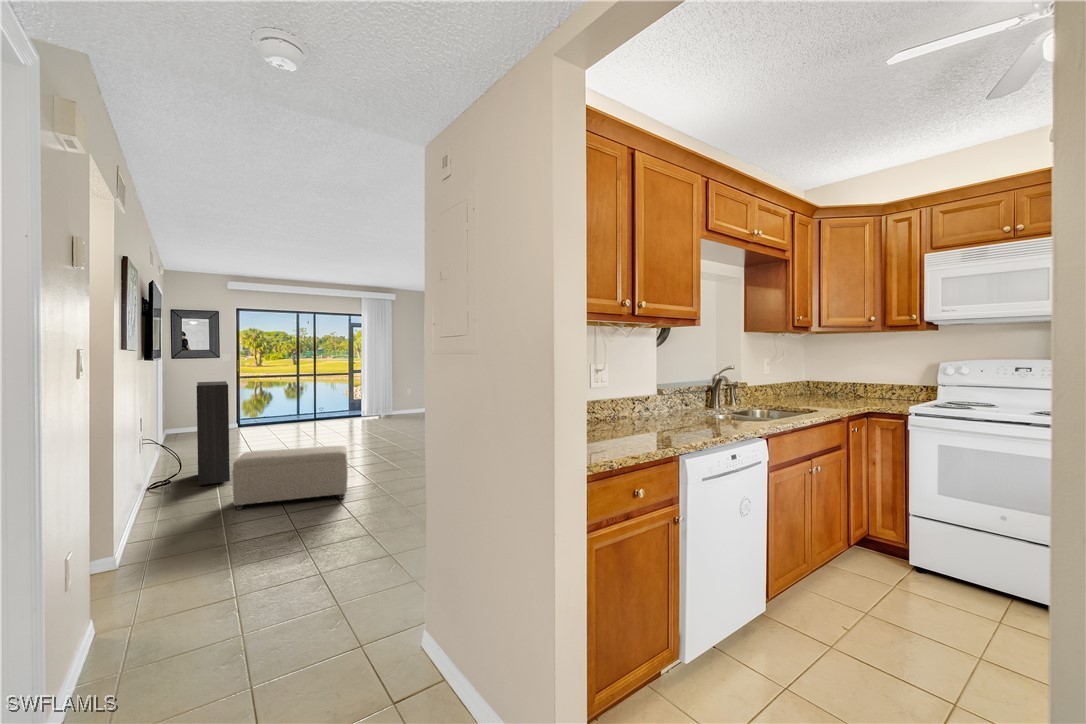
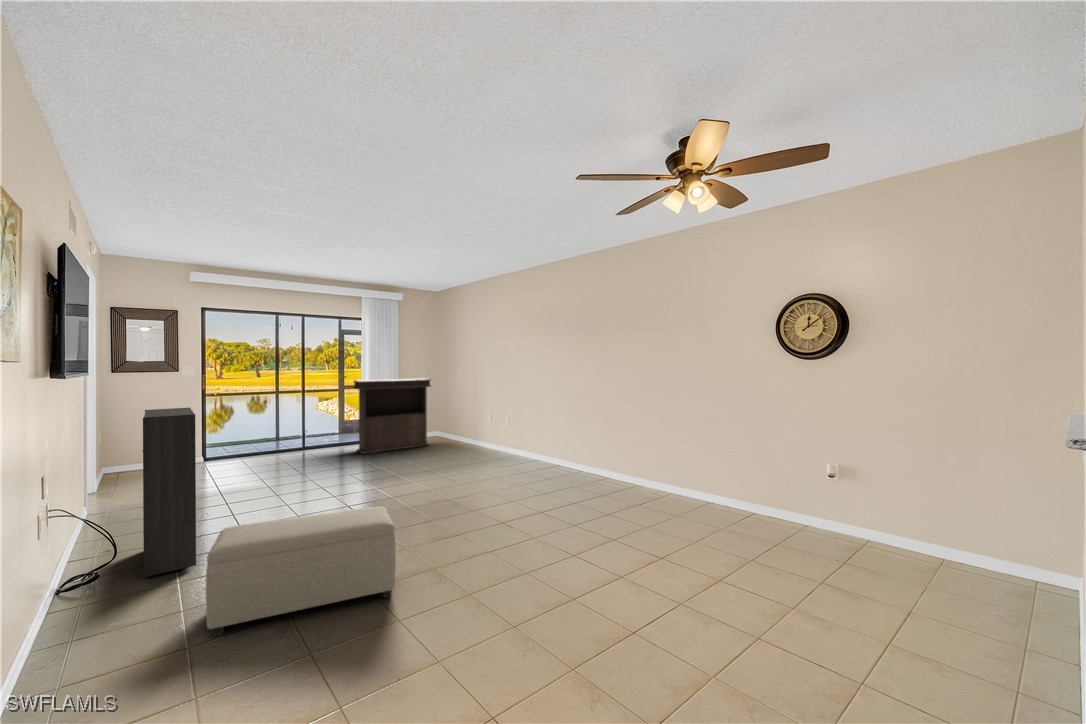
console table: none [355,365,419,425] -> present [354,378,431,454]

